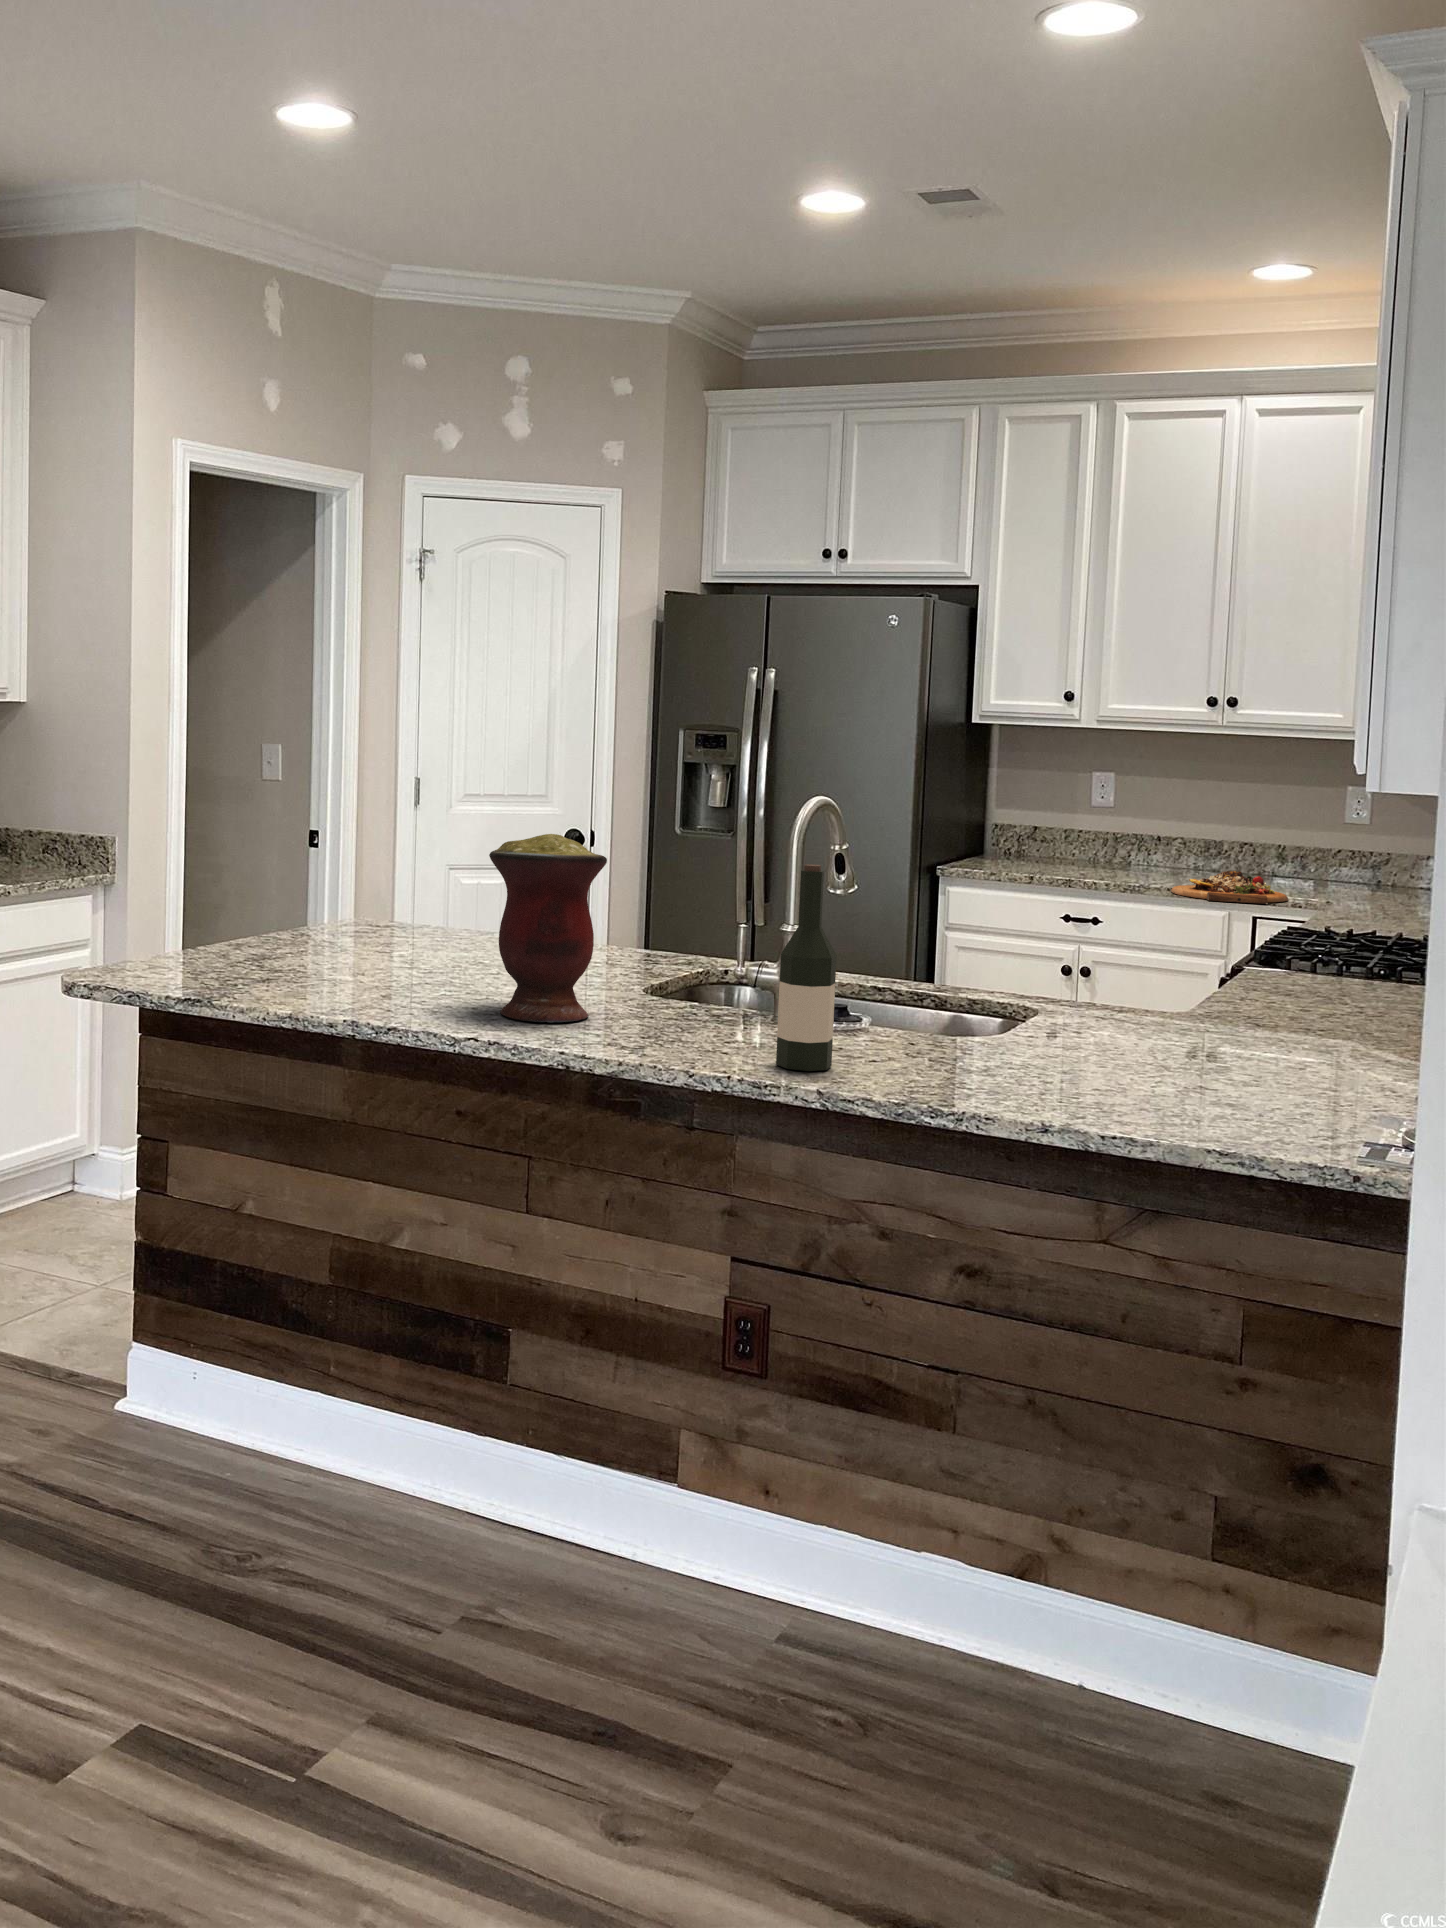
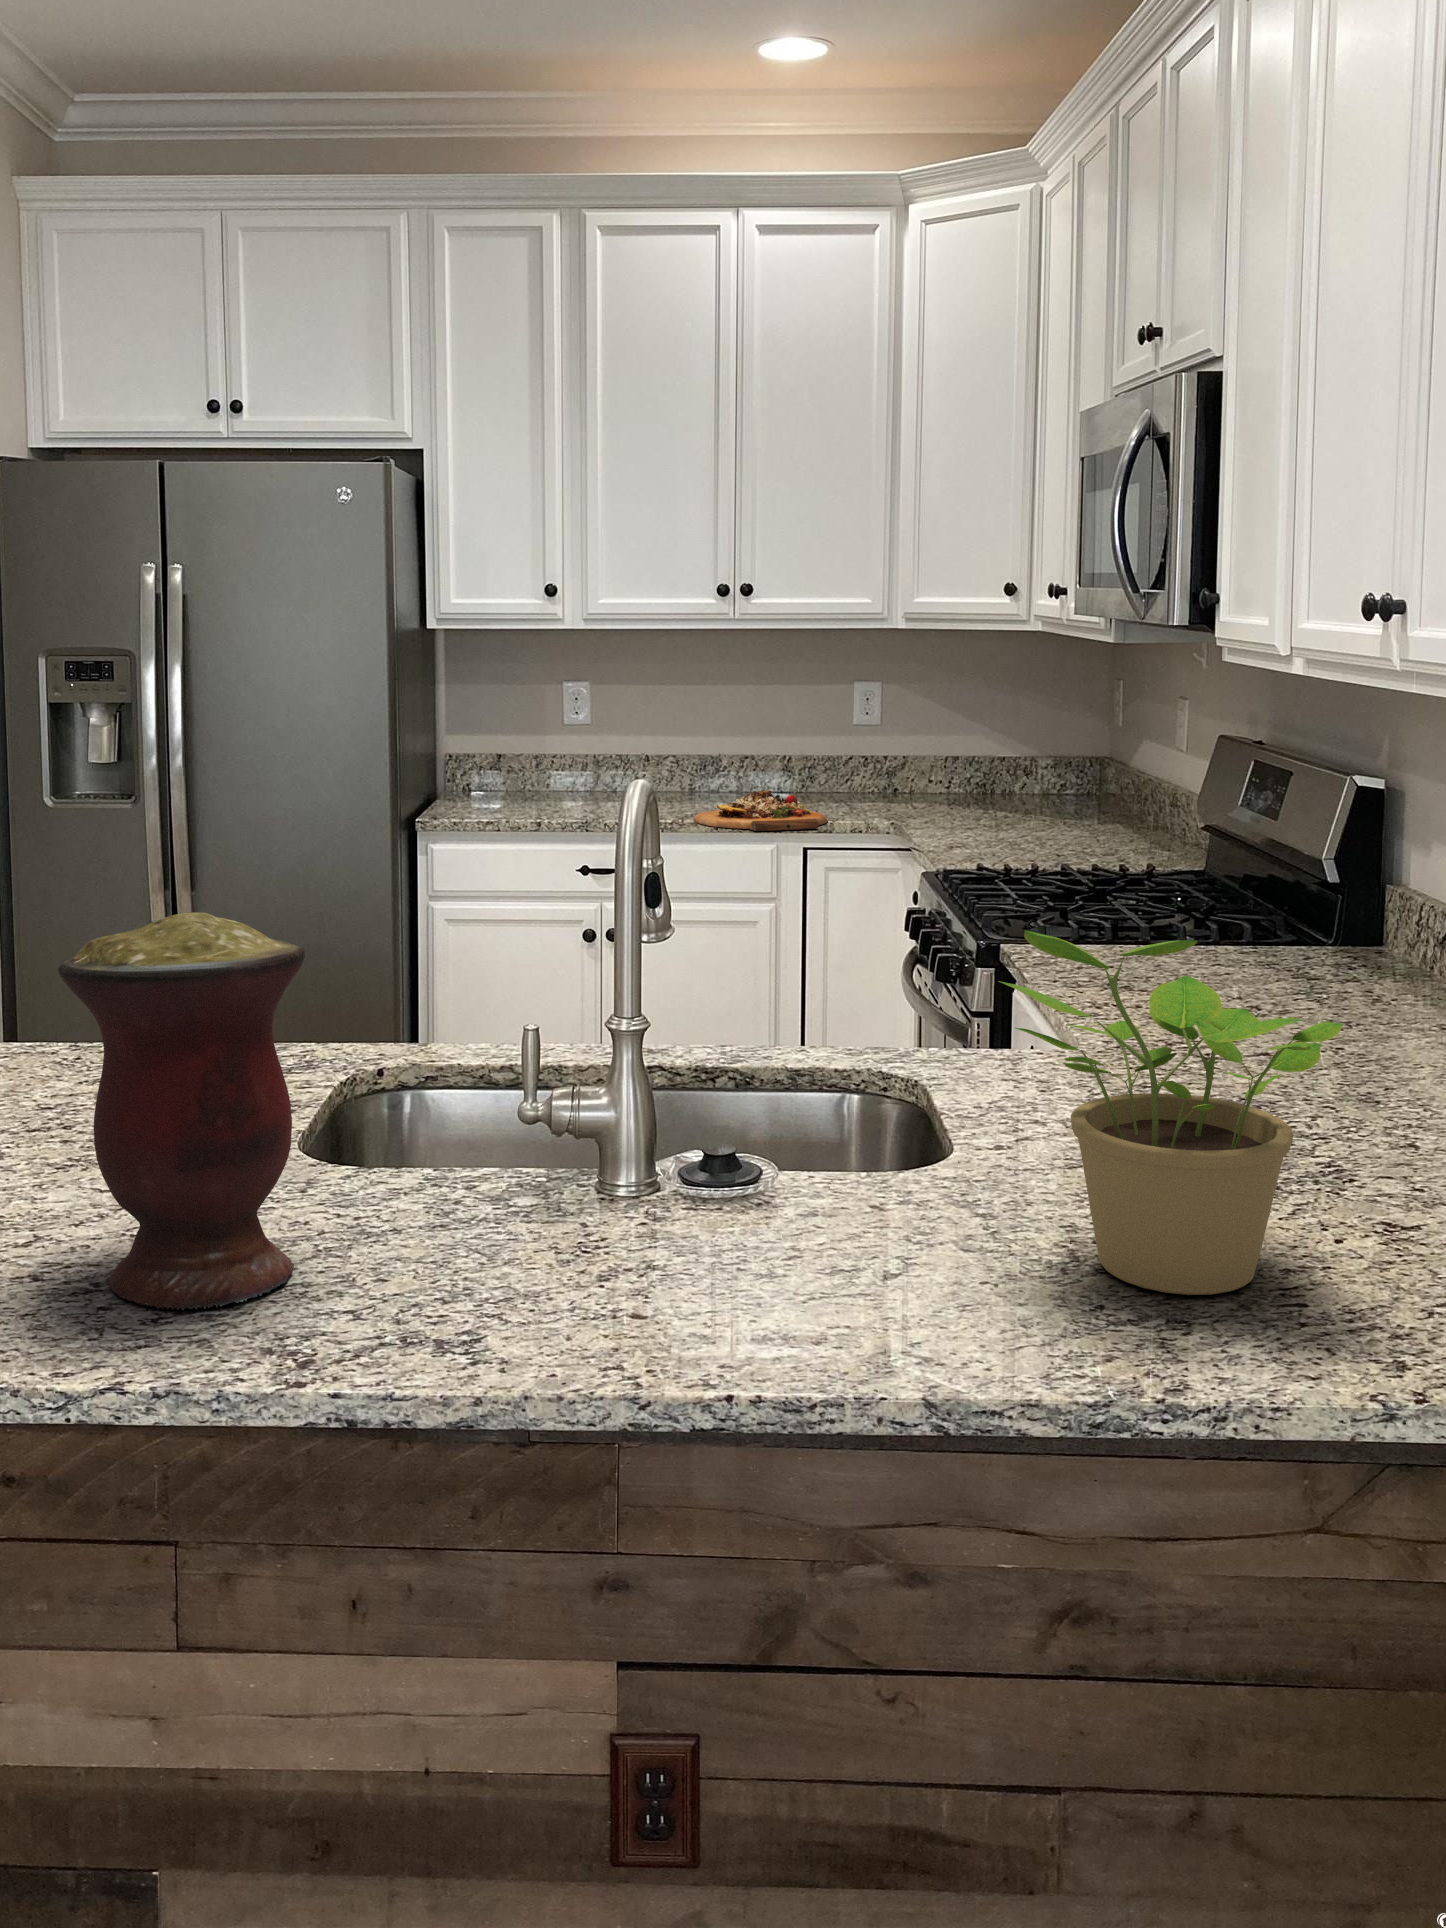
wine bottle: present [776,864,837,1071] -> none [763,939,873,1346]
potted plant: none [935,873,1113,1089] -> present [999,930,1344,1295]

